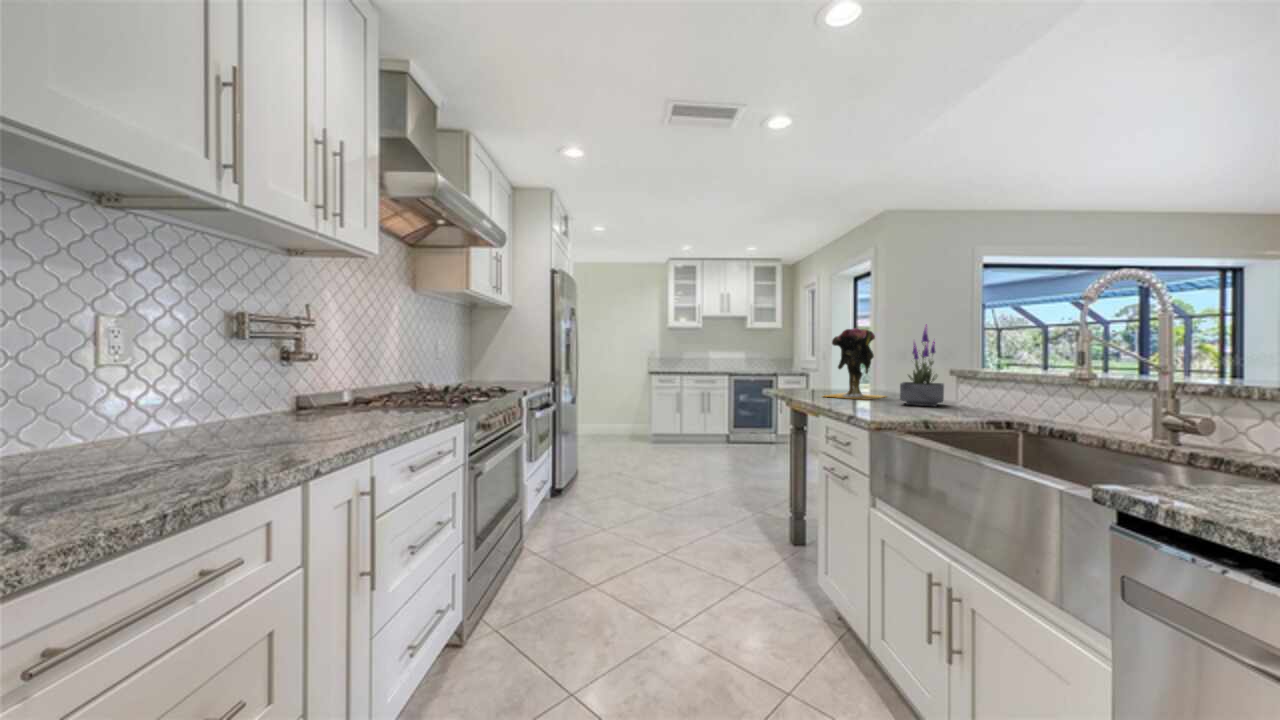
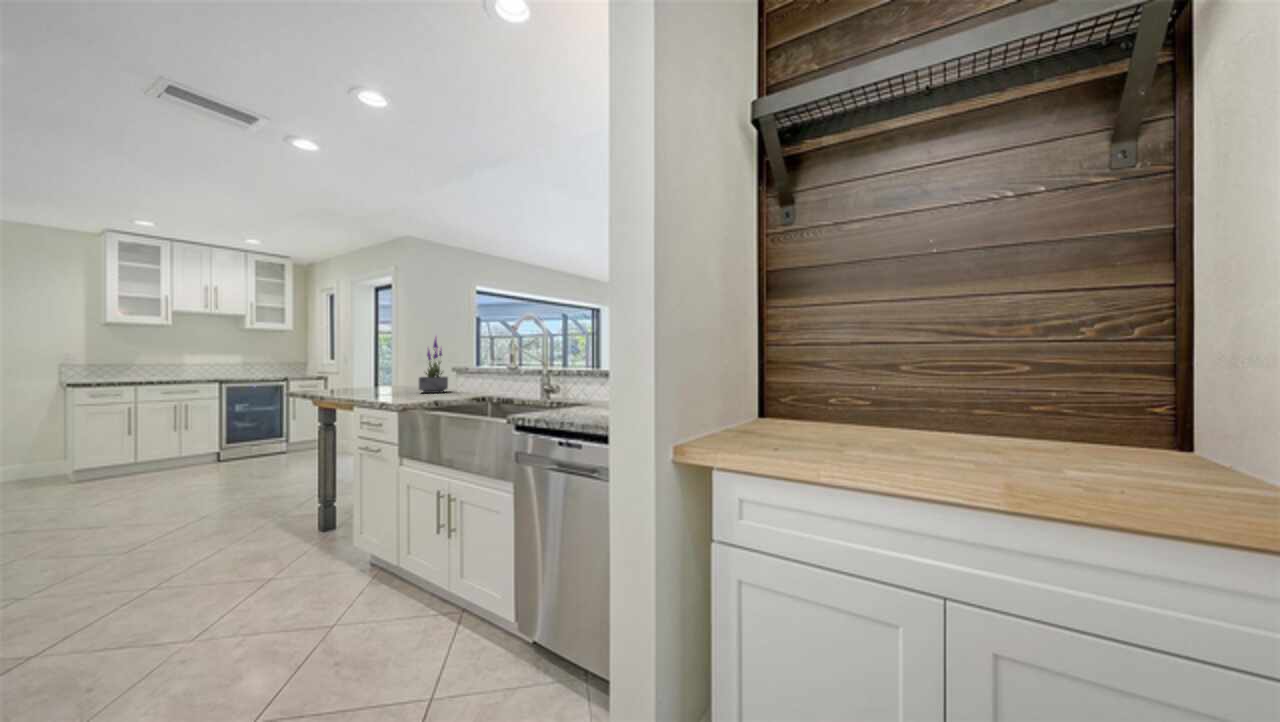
vase: present [825,328,885,400] -> none [353,335,410,393]

